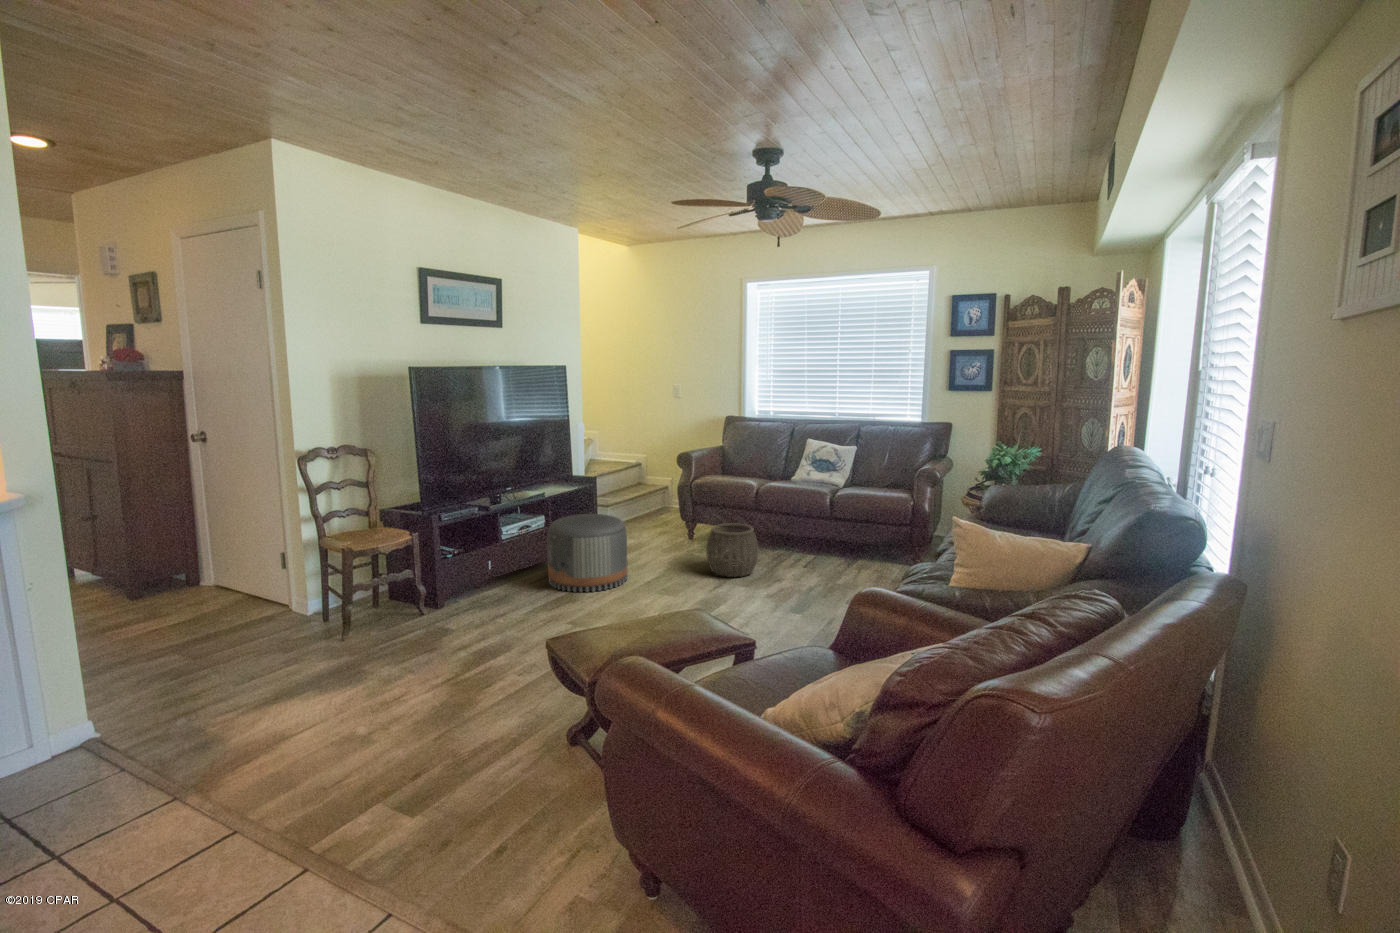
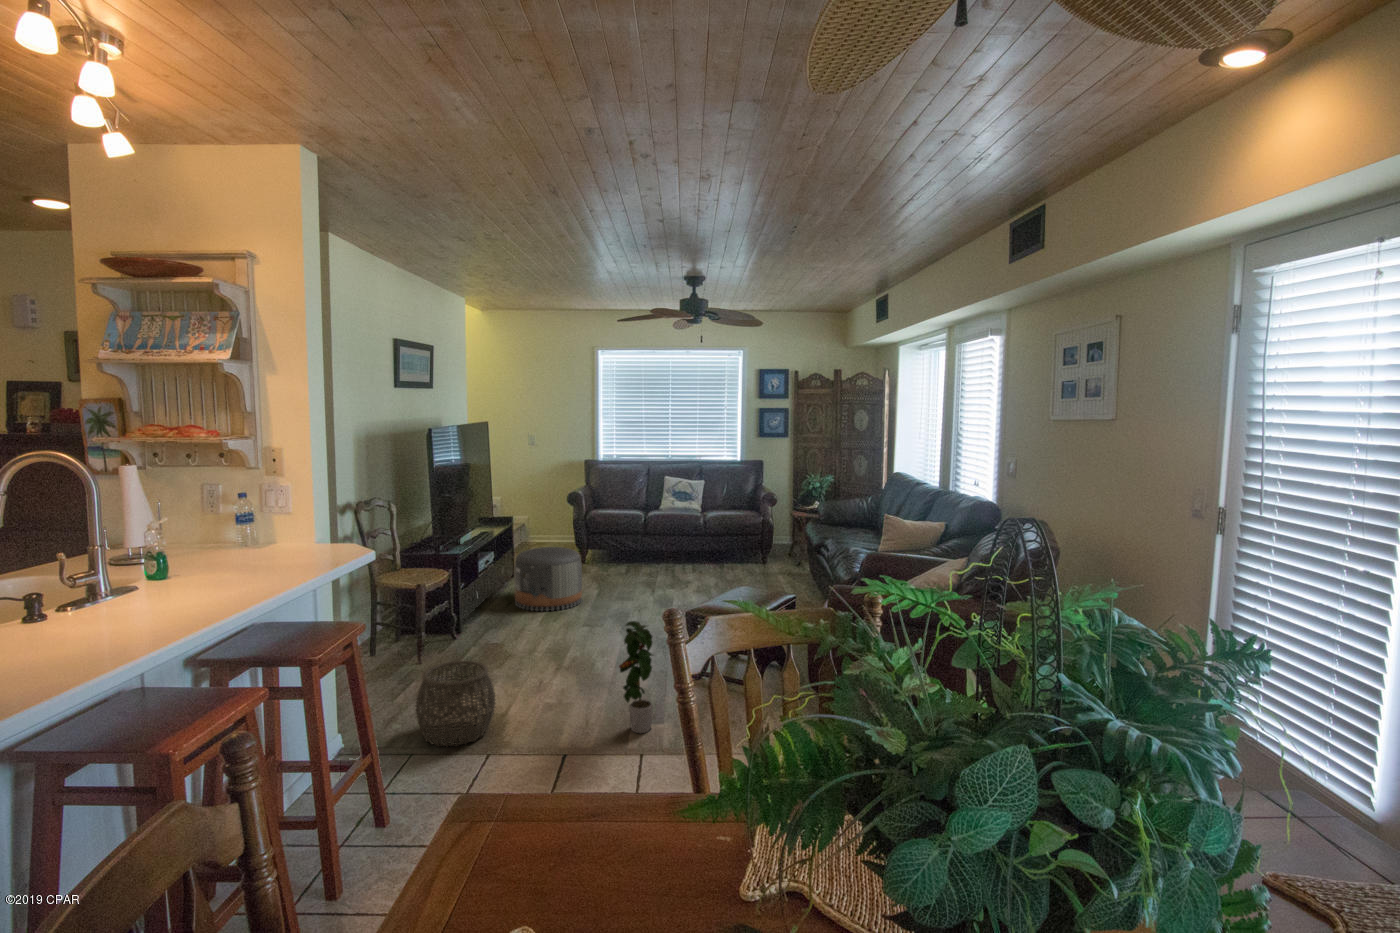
woven basket: present [706,523,759,577] -> present [415,661,496,746]
potted plant: none [299,644,442,821] -> present [619,621,653,733]

